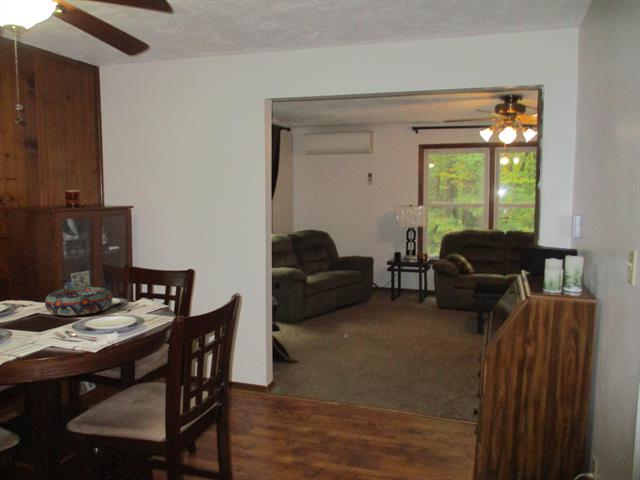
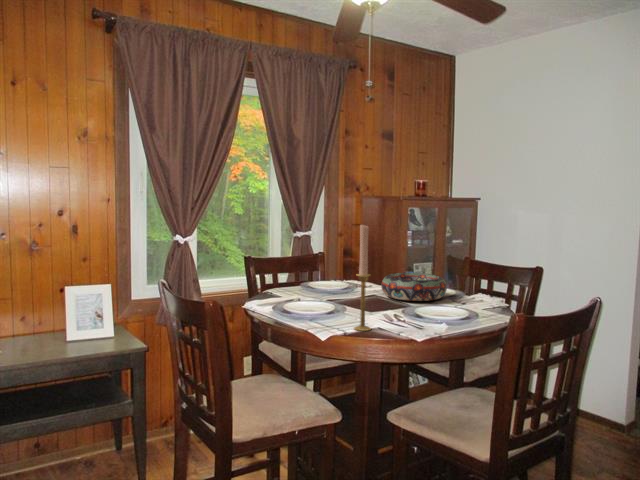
candlestick: none [25,250,46,353] -> present [354,225,371,331]

